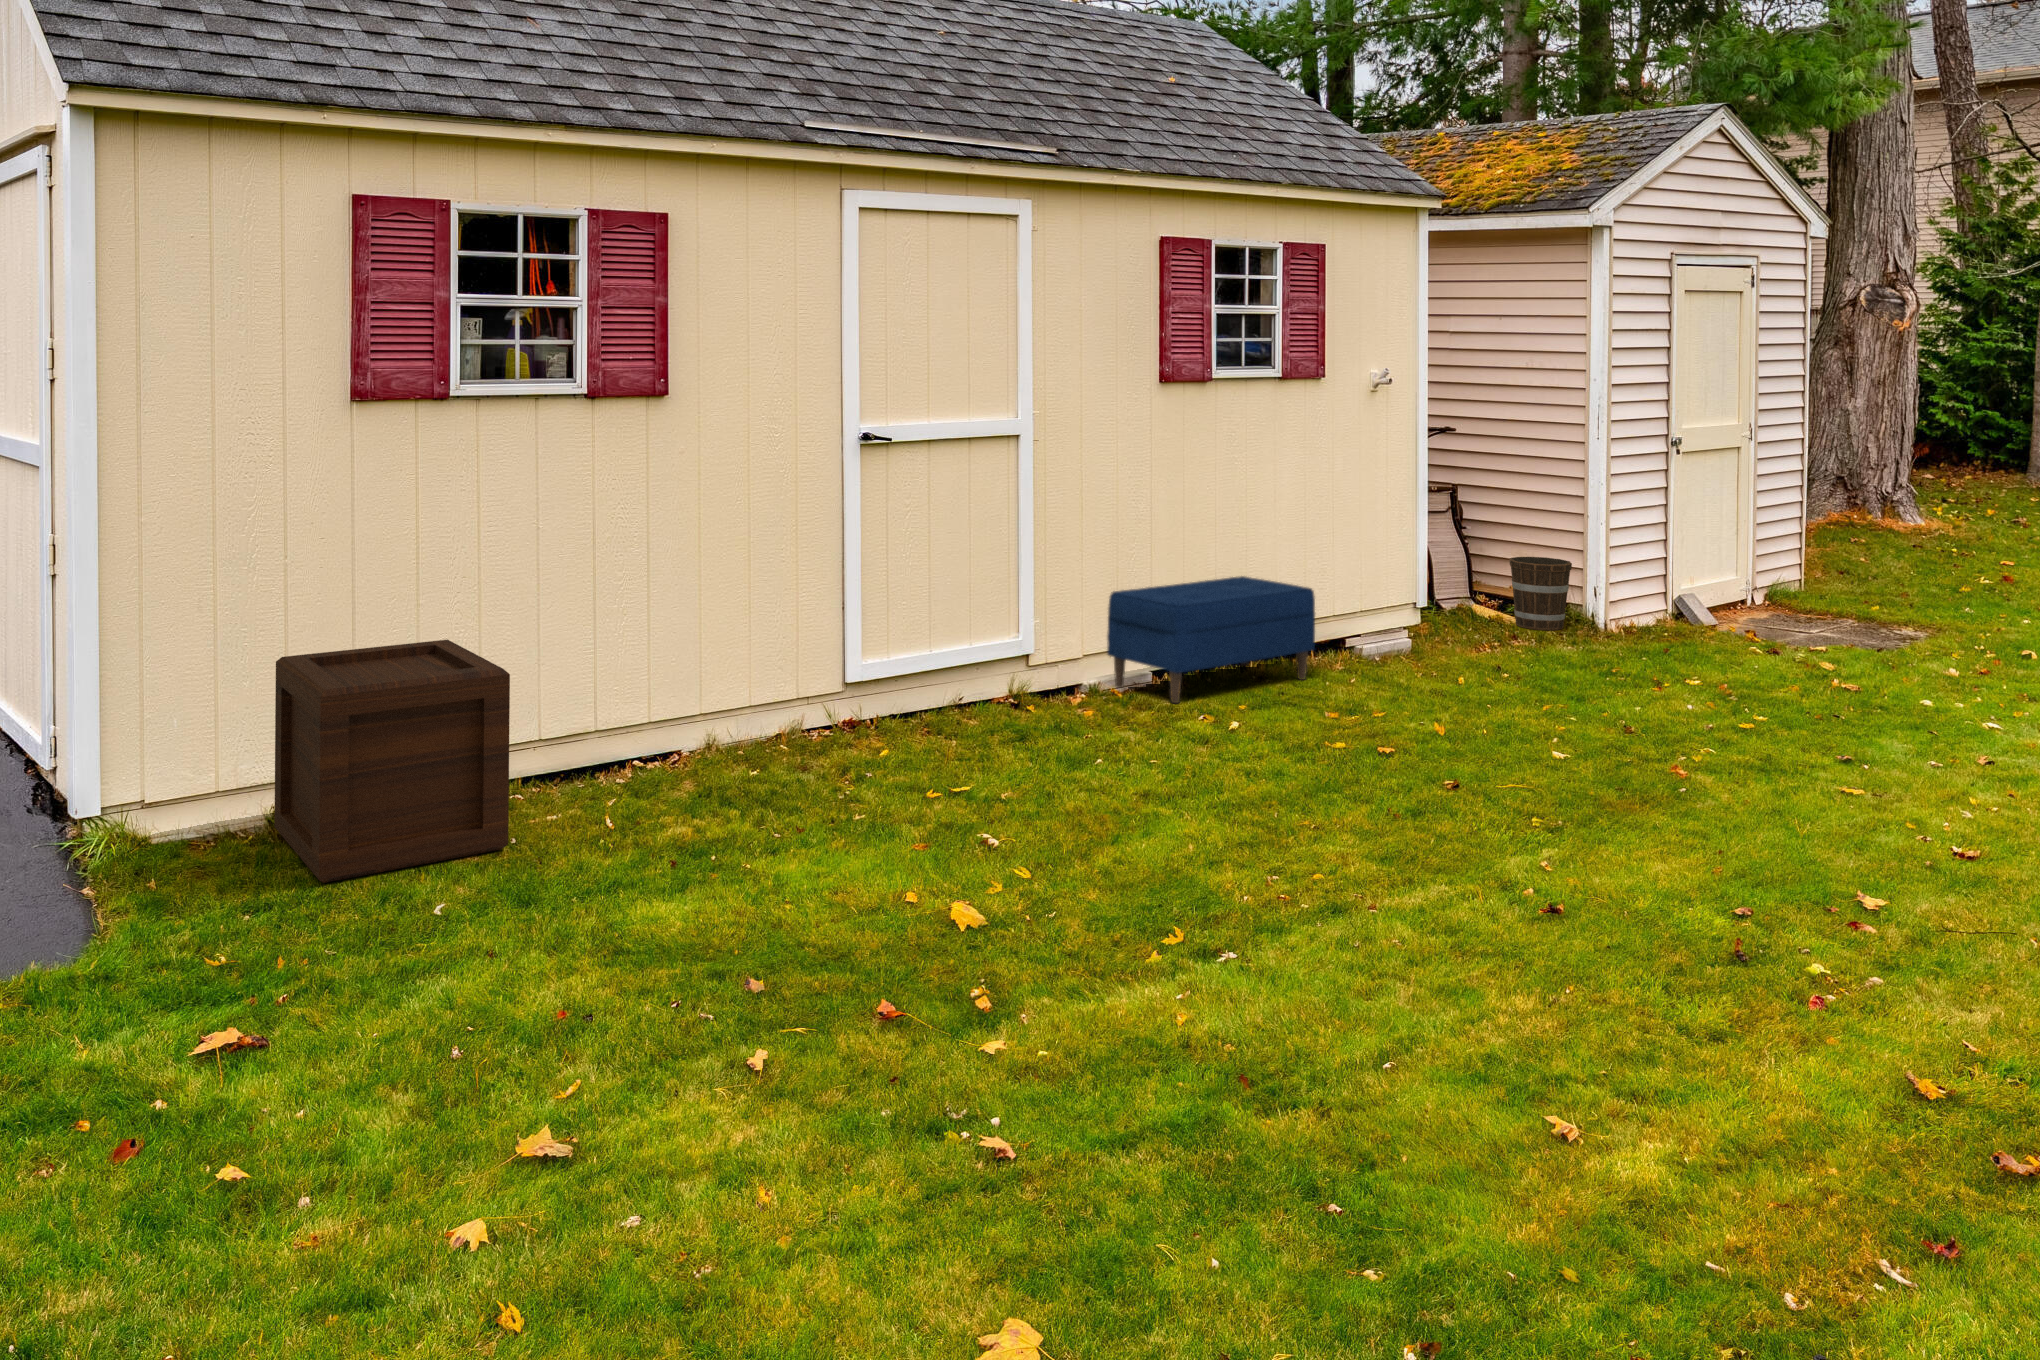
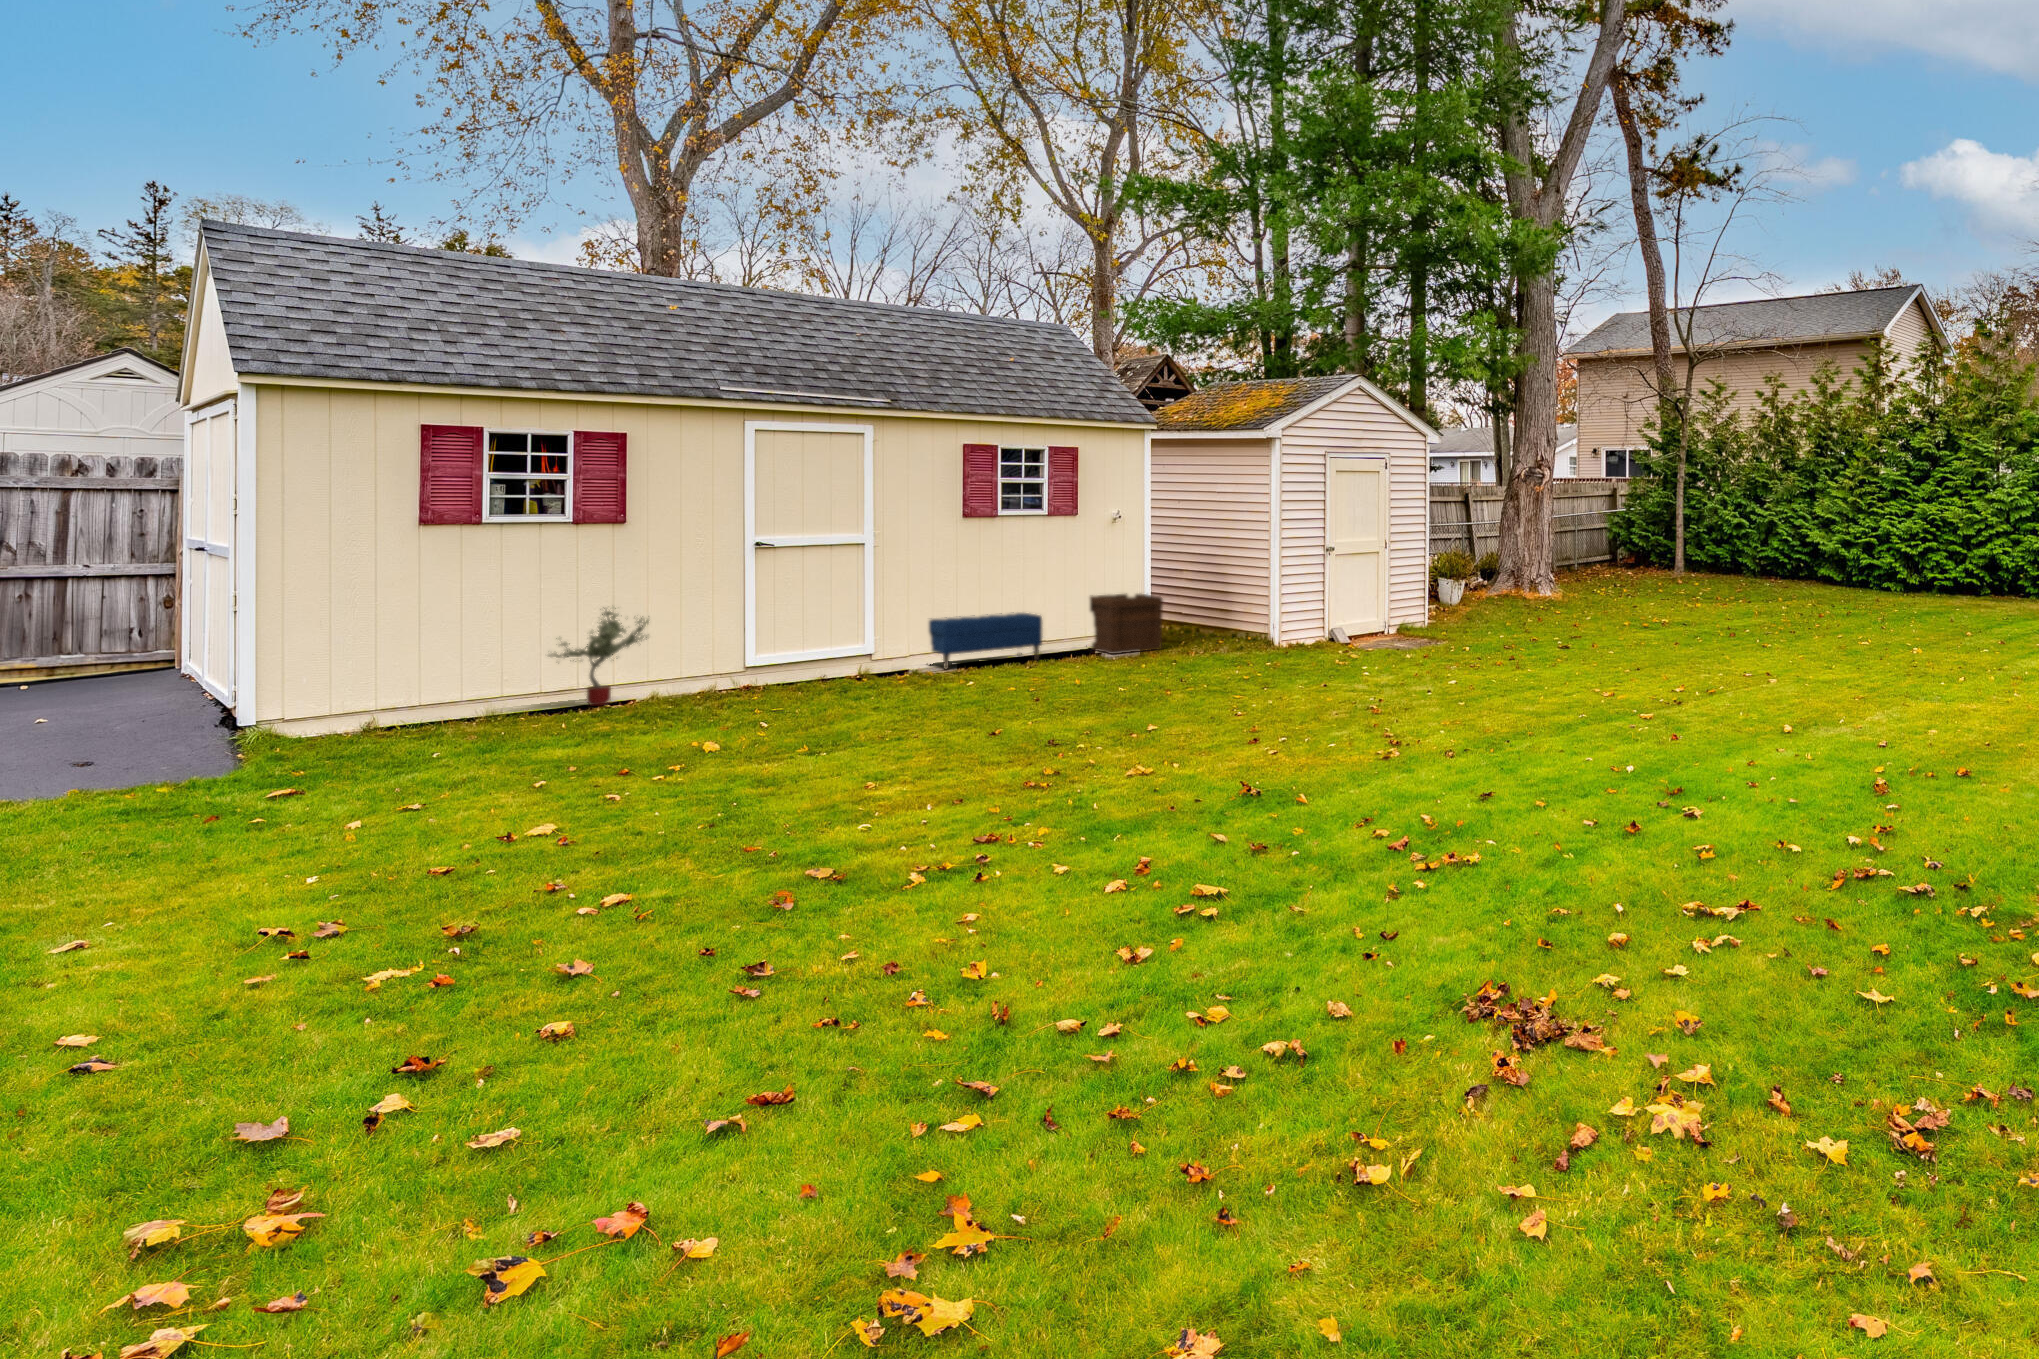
bucket: present [1510,557,1572,630] -> none [1206,603,1235,639]
potted tree: none [569,572,733,792] -> present [549,608,649,706]
wooden crate: present [274,640,510,883] -> present [1090,594,1163,654]

